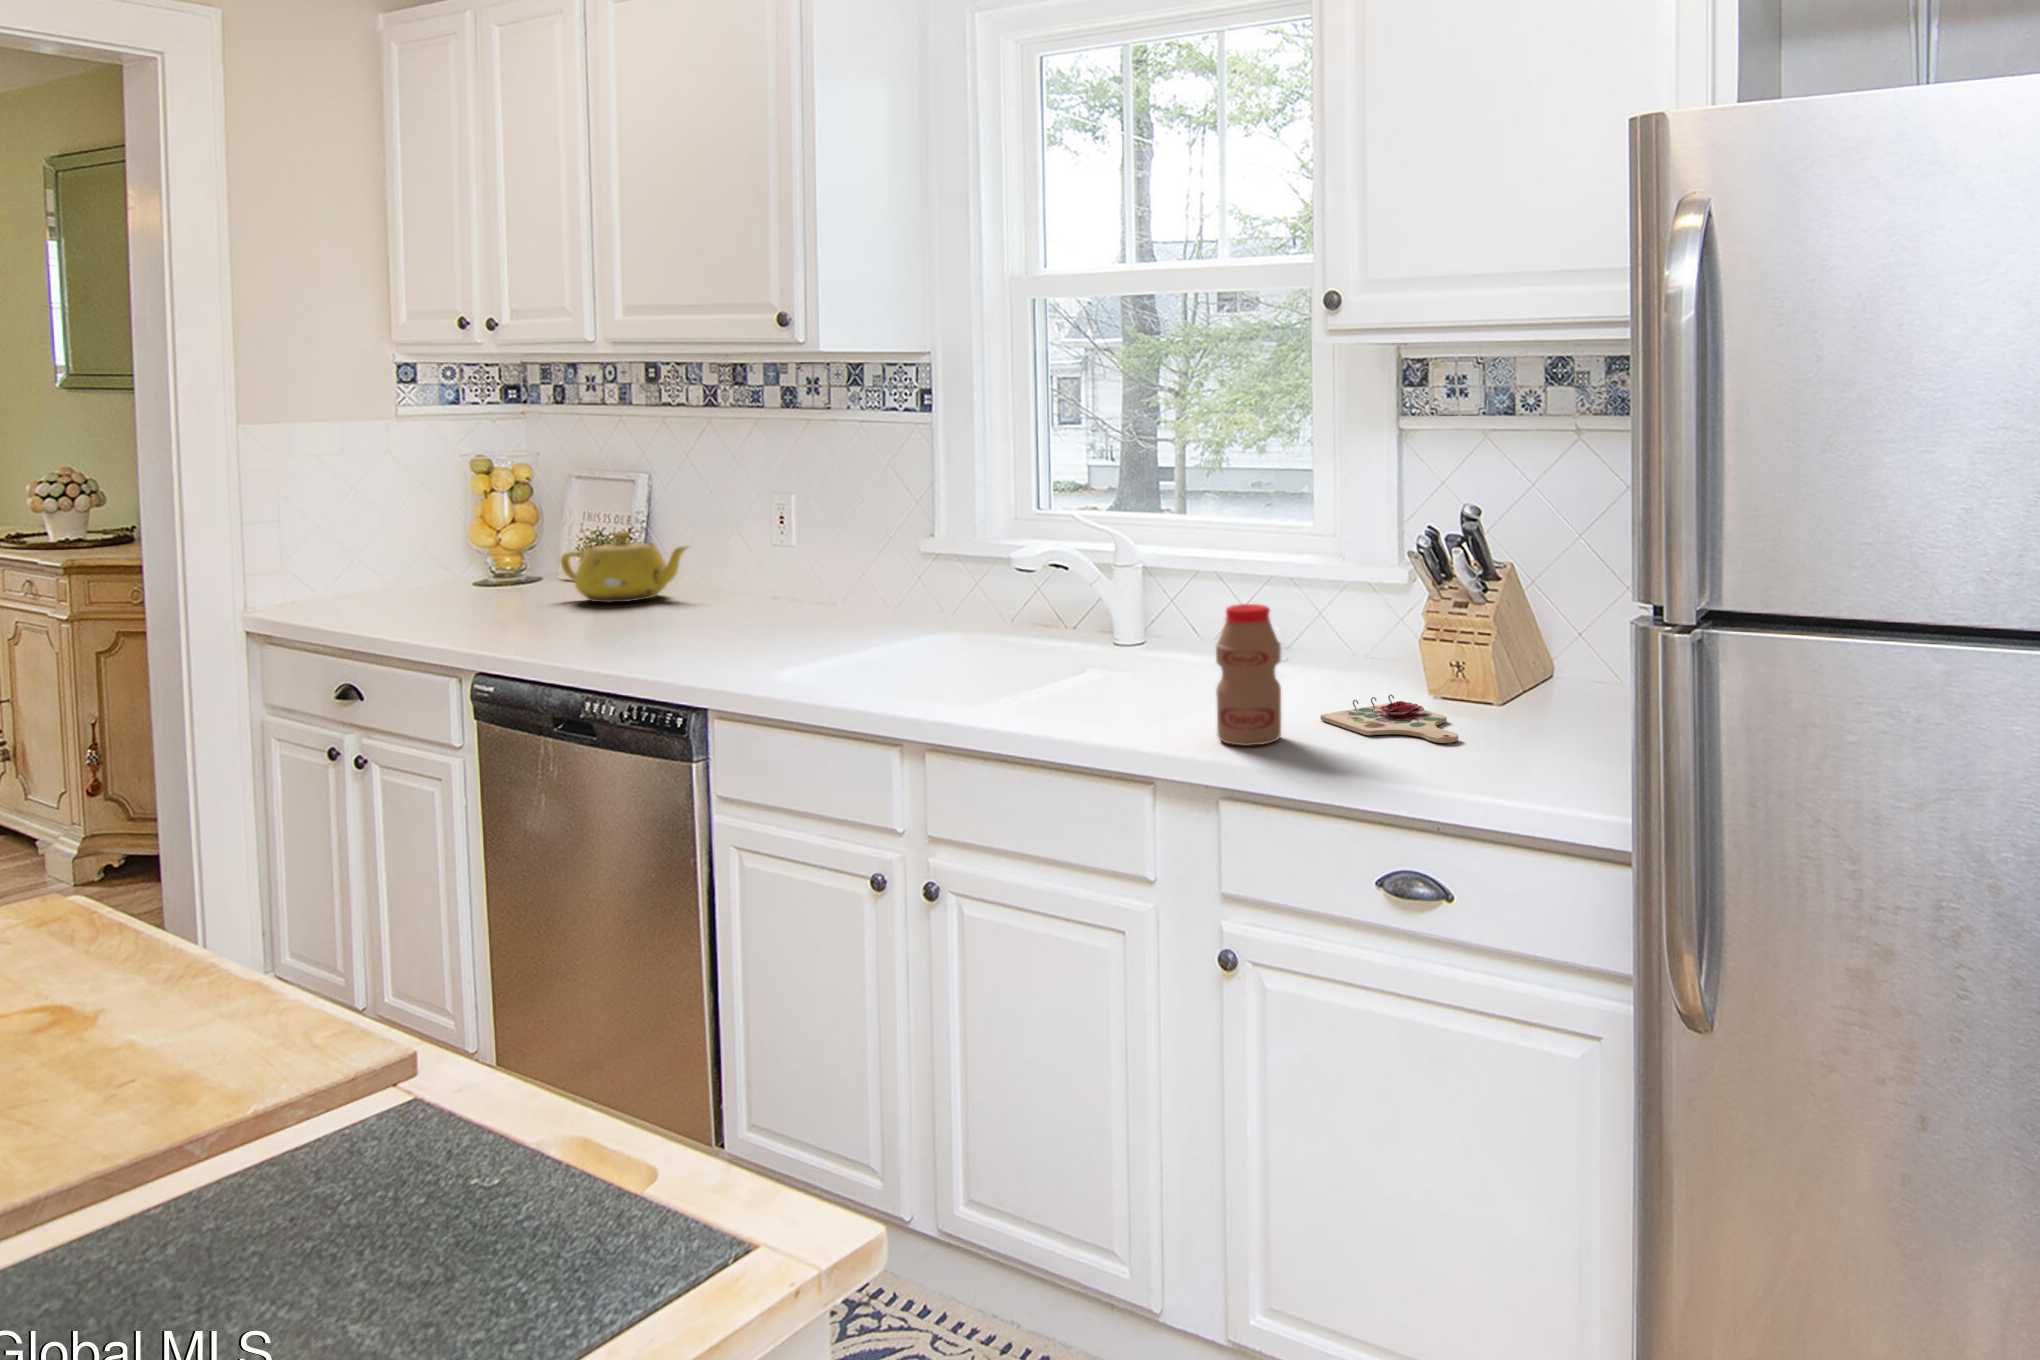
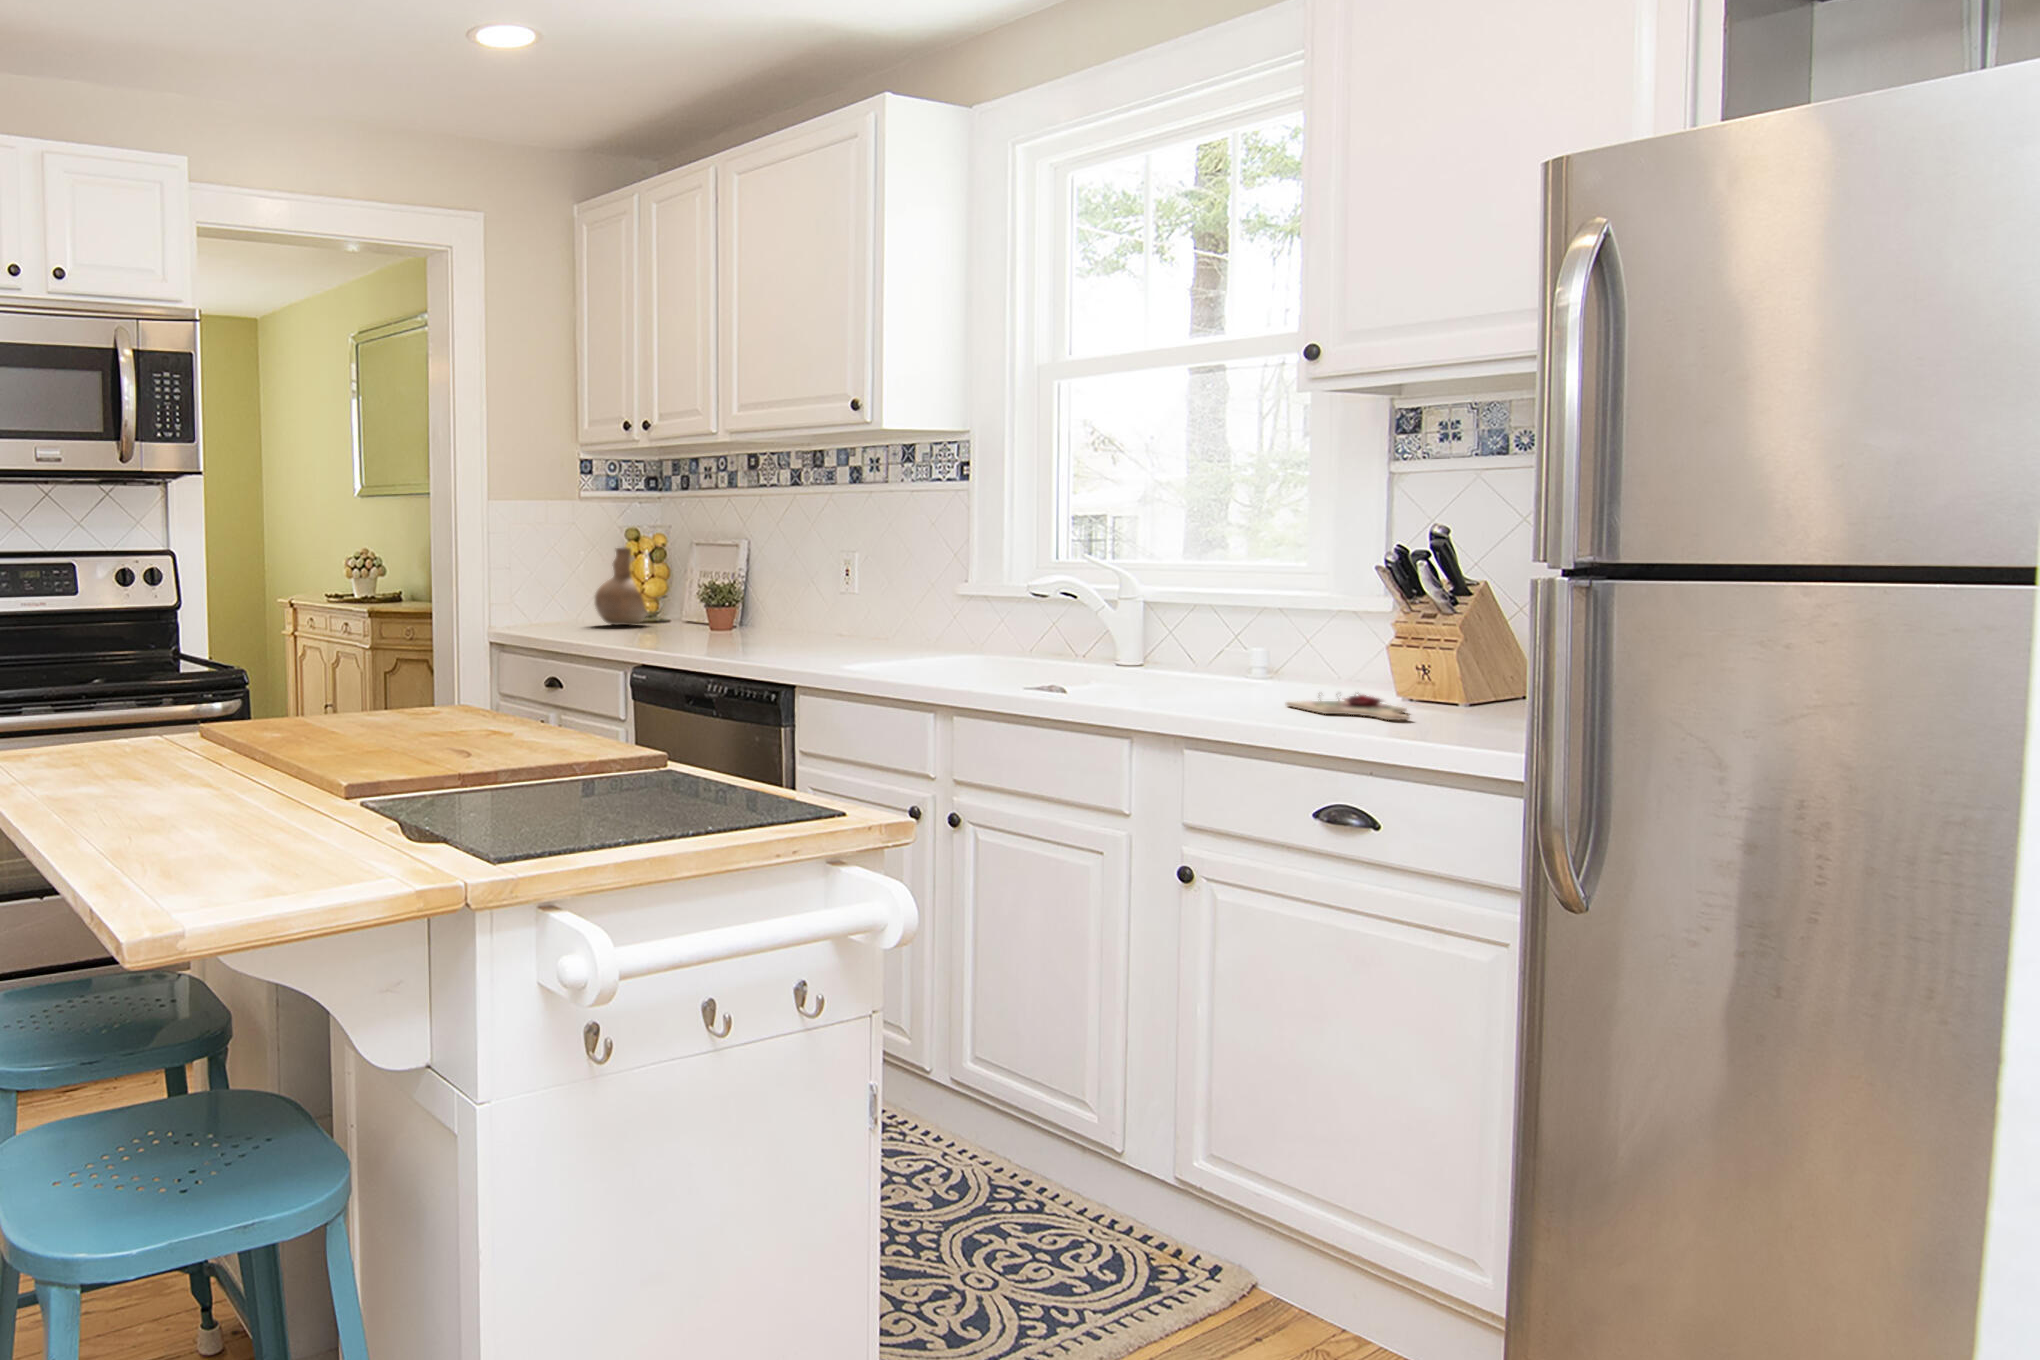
vase: none [425,482,516,587] -> present [595,547,646,625]
teapot: present [561,532,688,602] -> none [686,583,779,634]
bottle: present [1216,604,1281,746] -> none [1187,602,1246,712]

